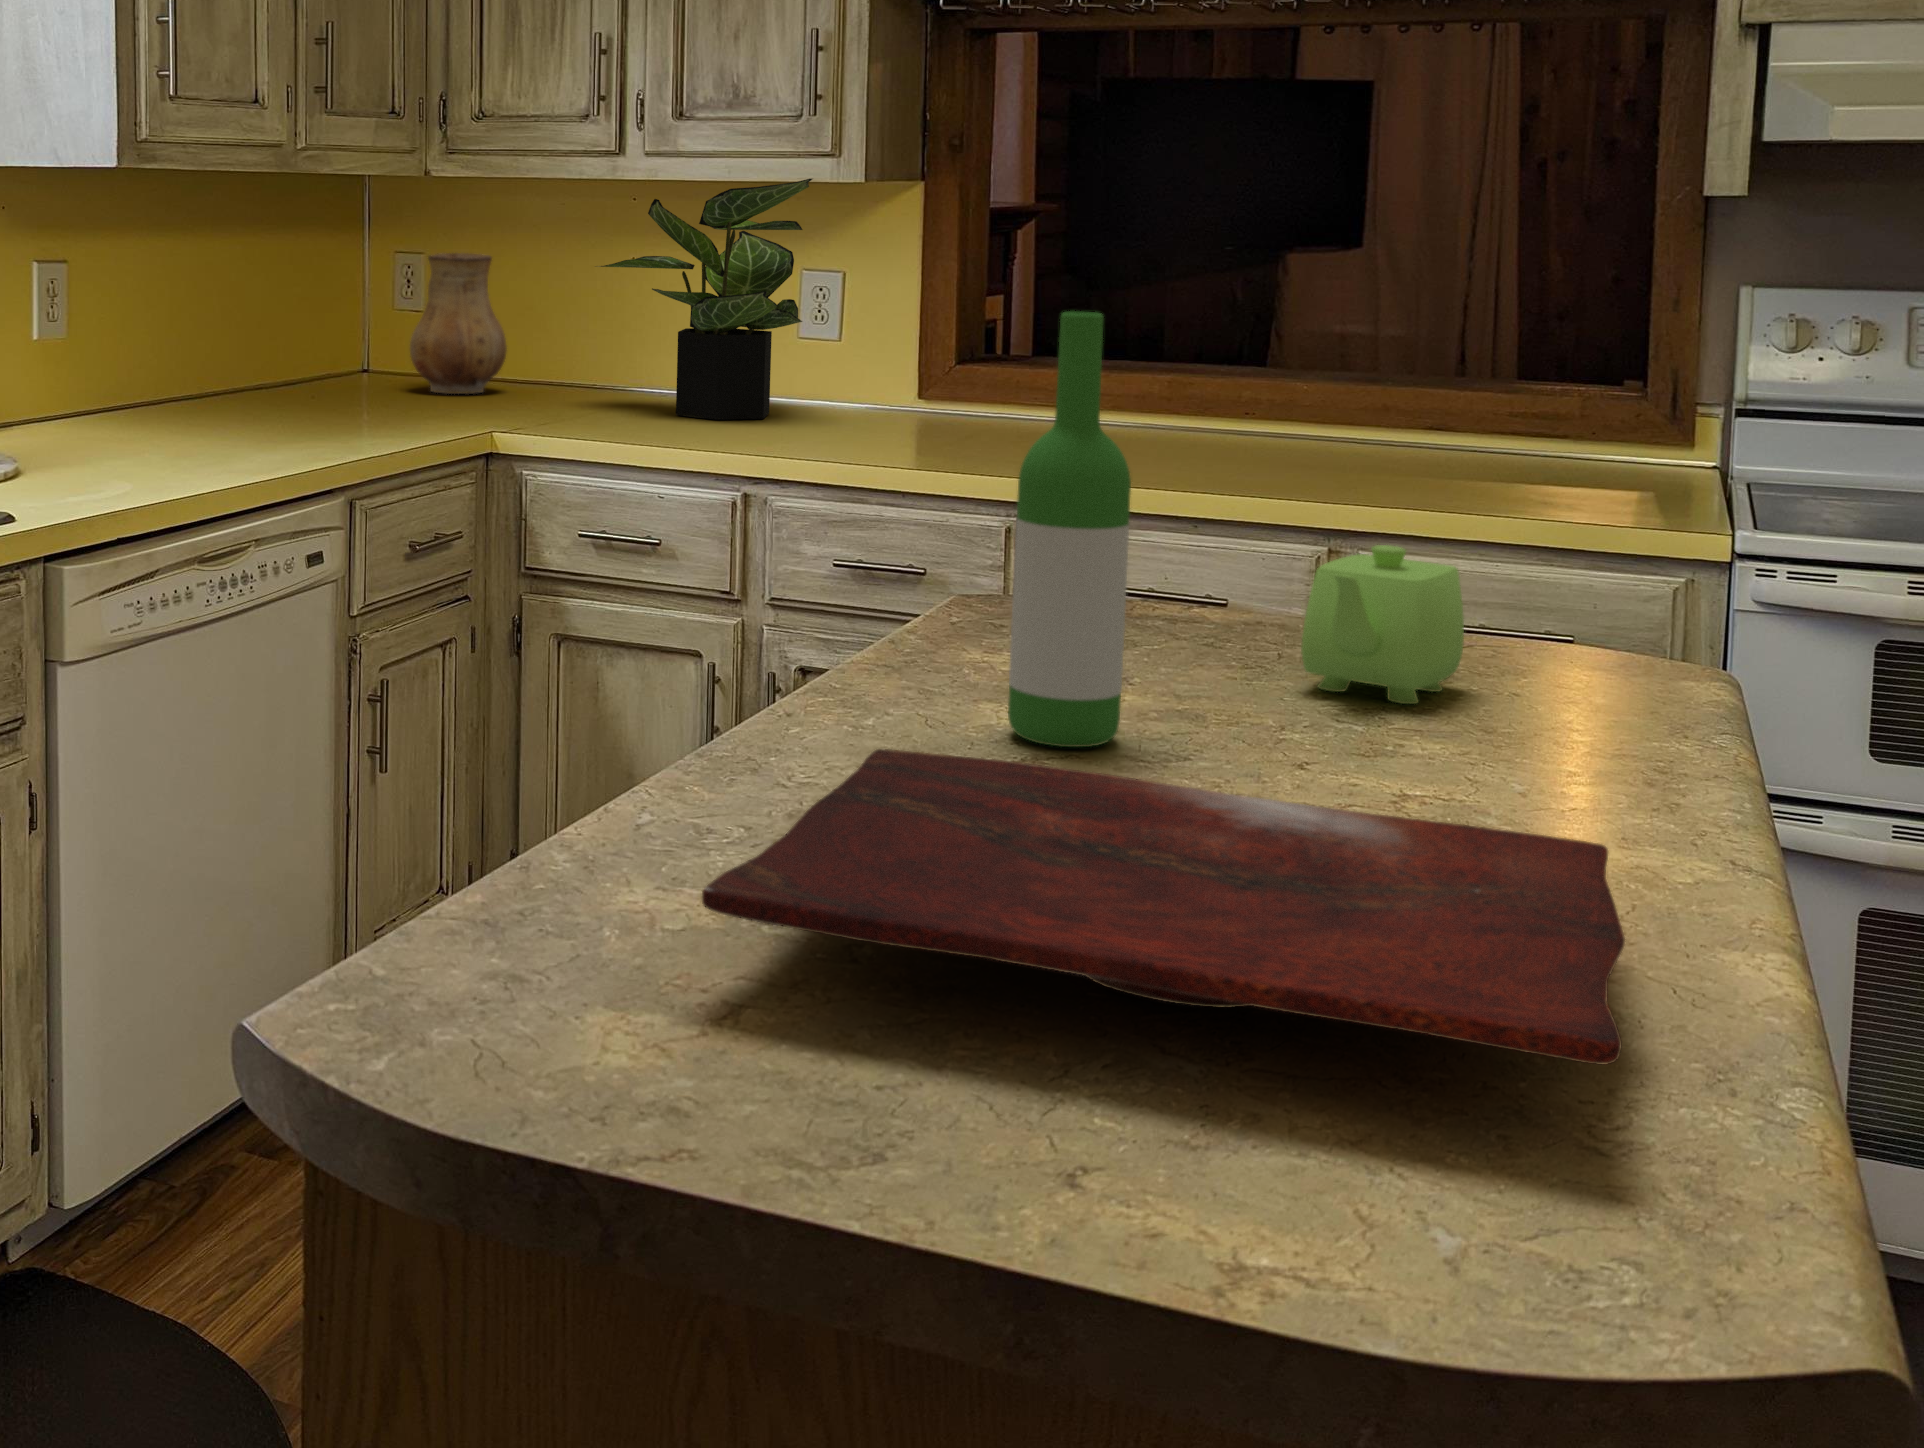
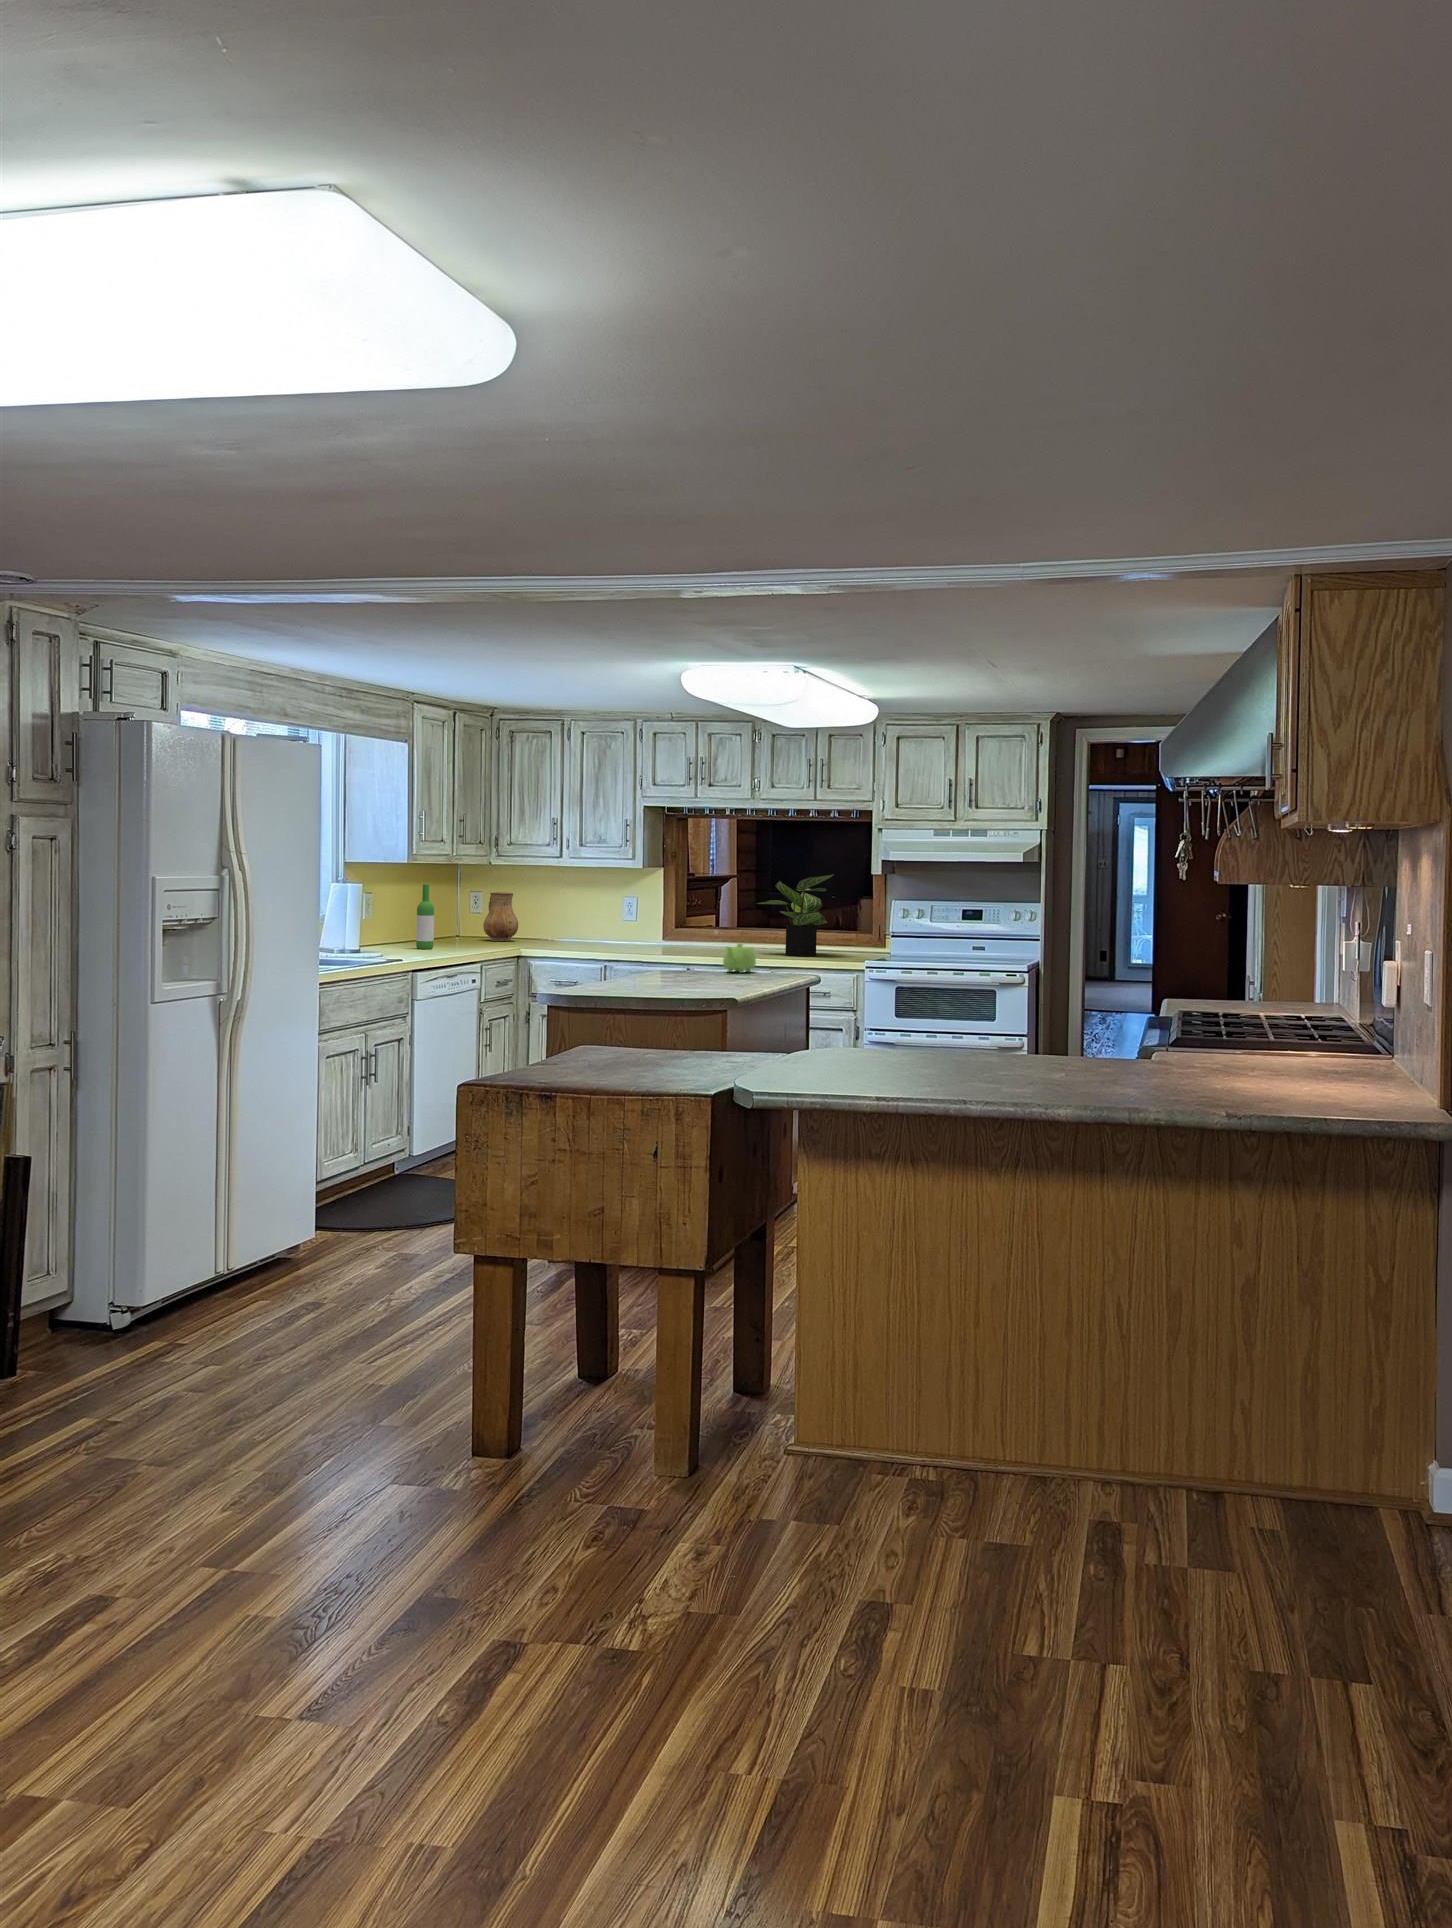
potted plant: present [599,179,812,420] -> present [758,874,834,956]
wine bottle: present [1008,311,1131,747] -> present [416,884,434,949]
cutting board: present [702,749,1625,1065] -> none [608,965,742,986]

